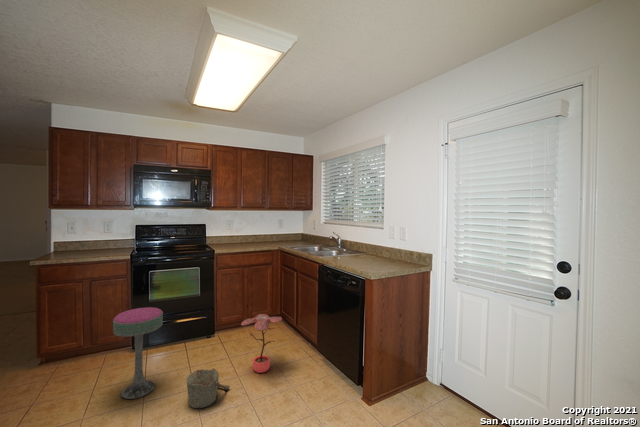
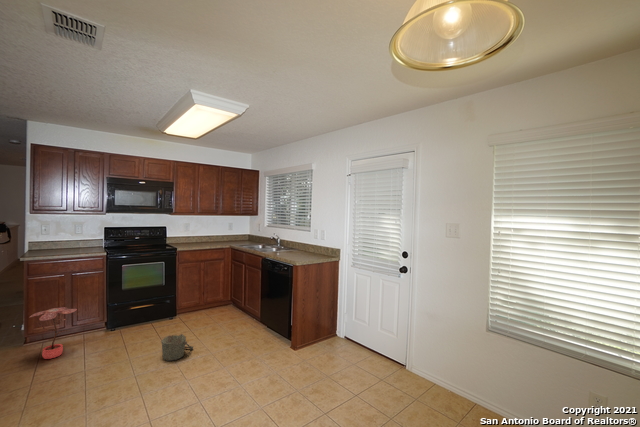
bar stool: present [113,307,163,399] -> none [101,292,140,359]
potted plant: present [241,314,282,373] -> present [30,307,77,359]

